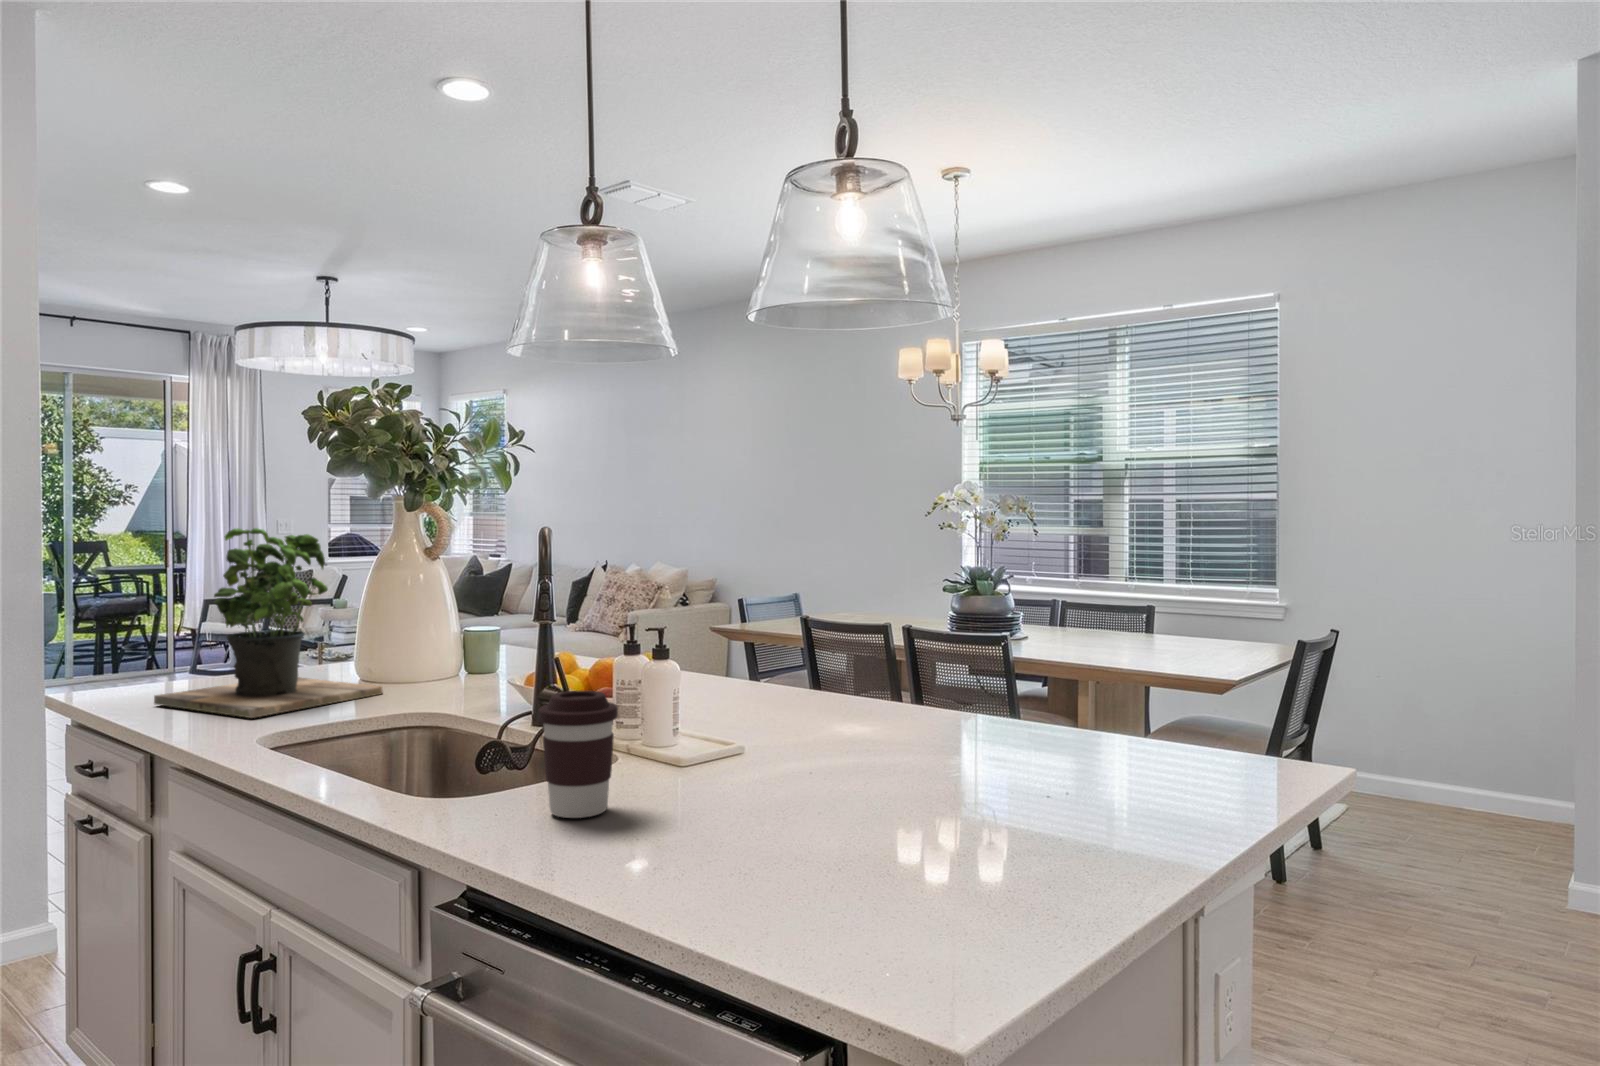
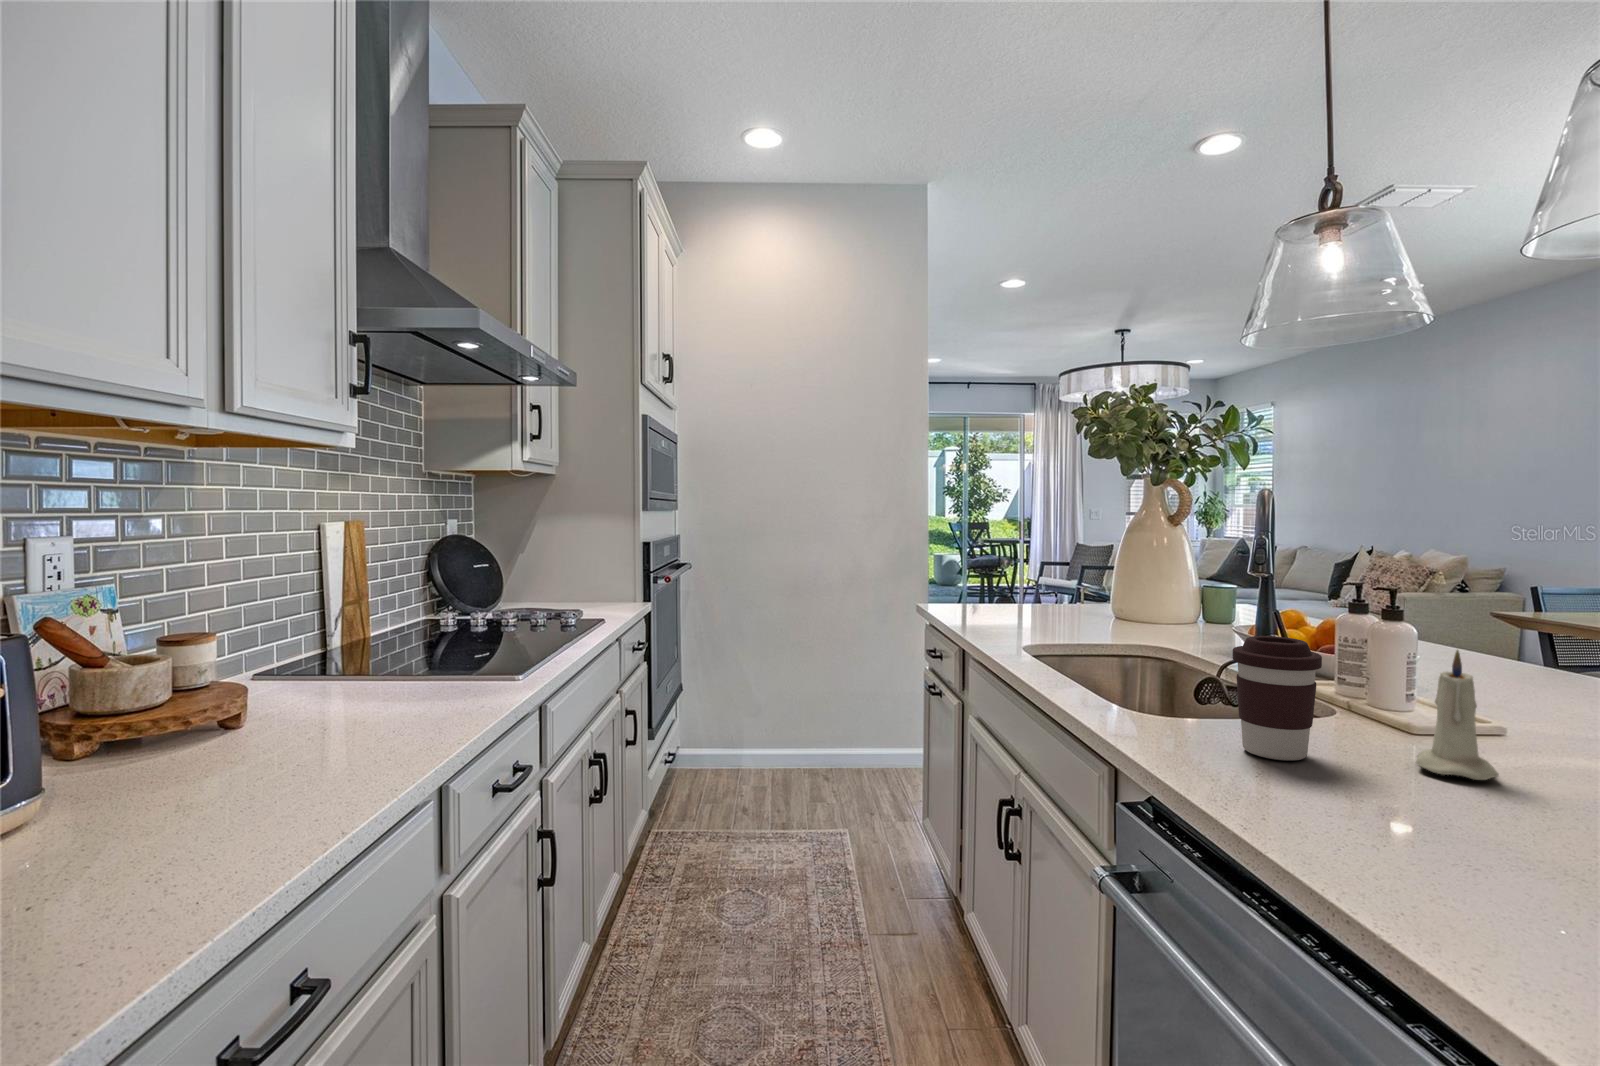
potted plant: present [154,528,383,718] -> none [975,499,1129,634]
candle: none [690,683,747,799] -> present [1416,650,1499,780]

